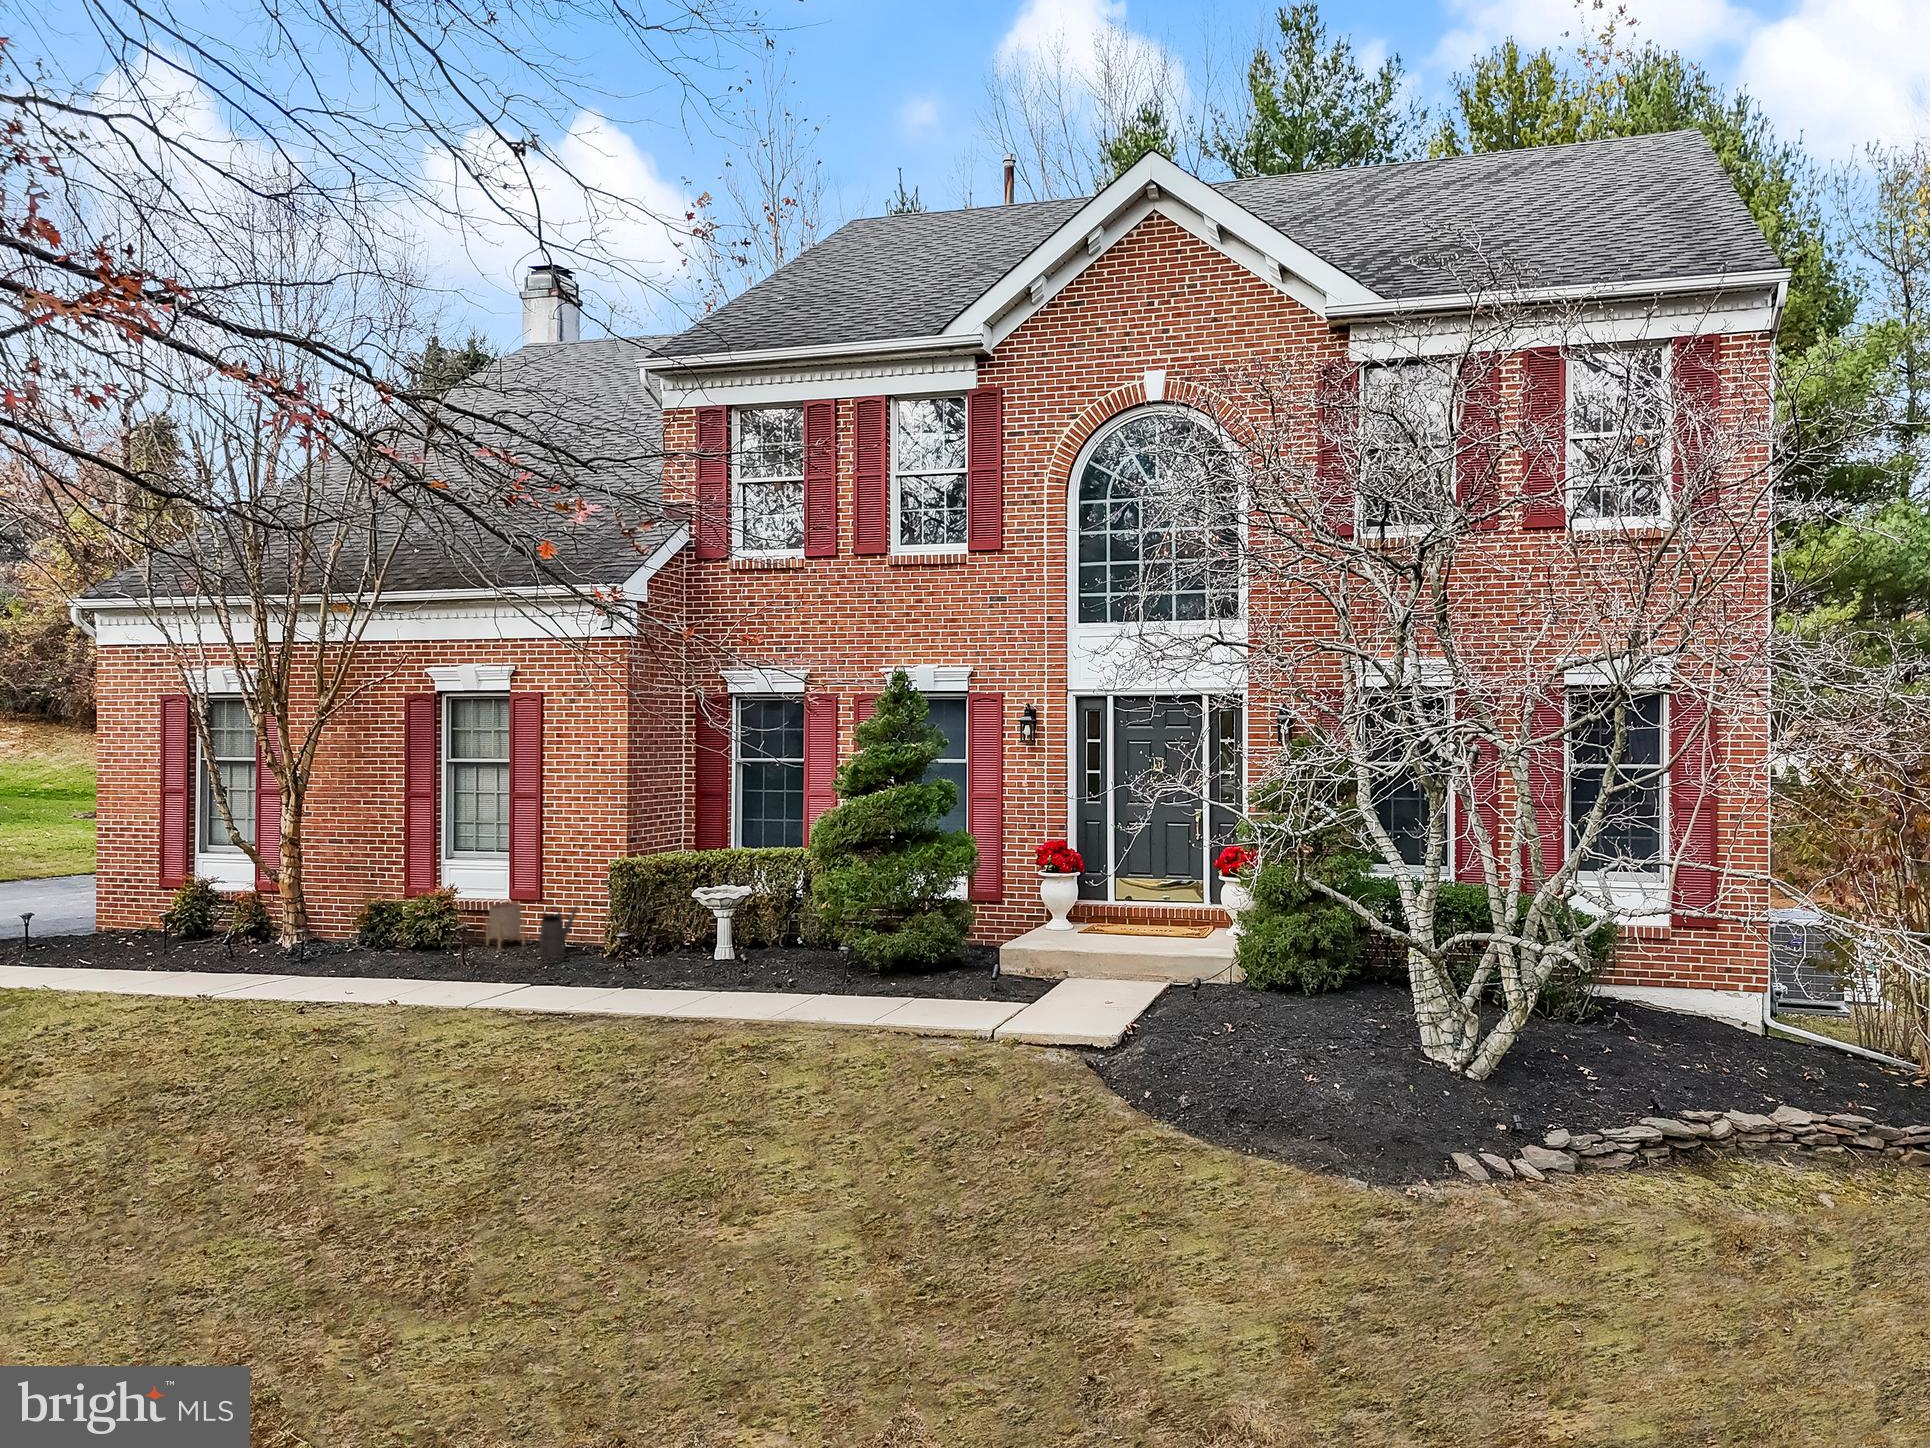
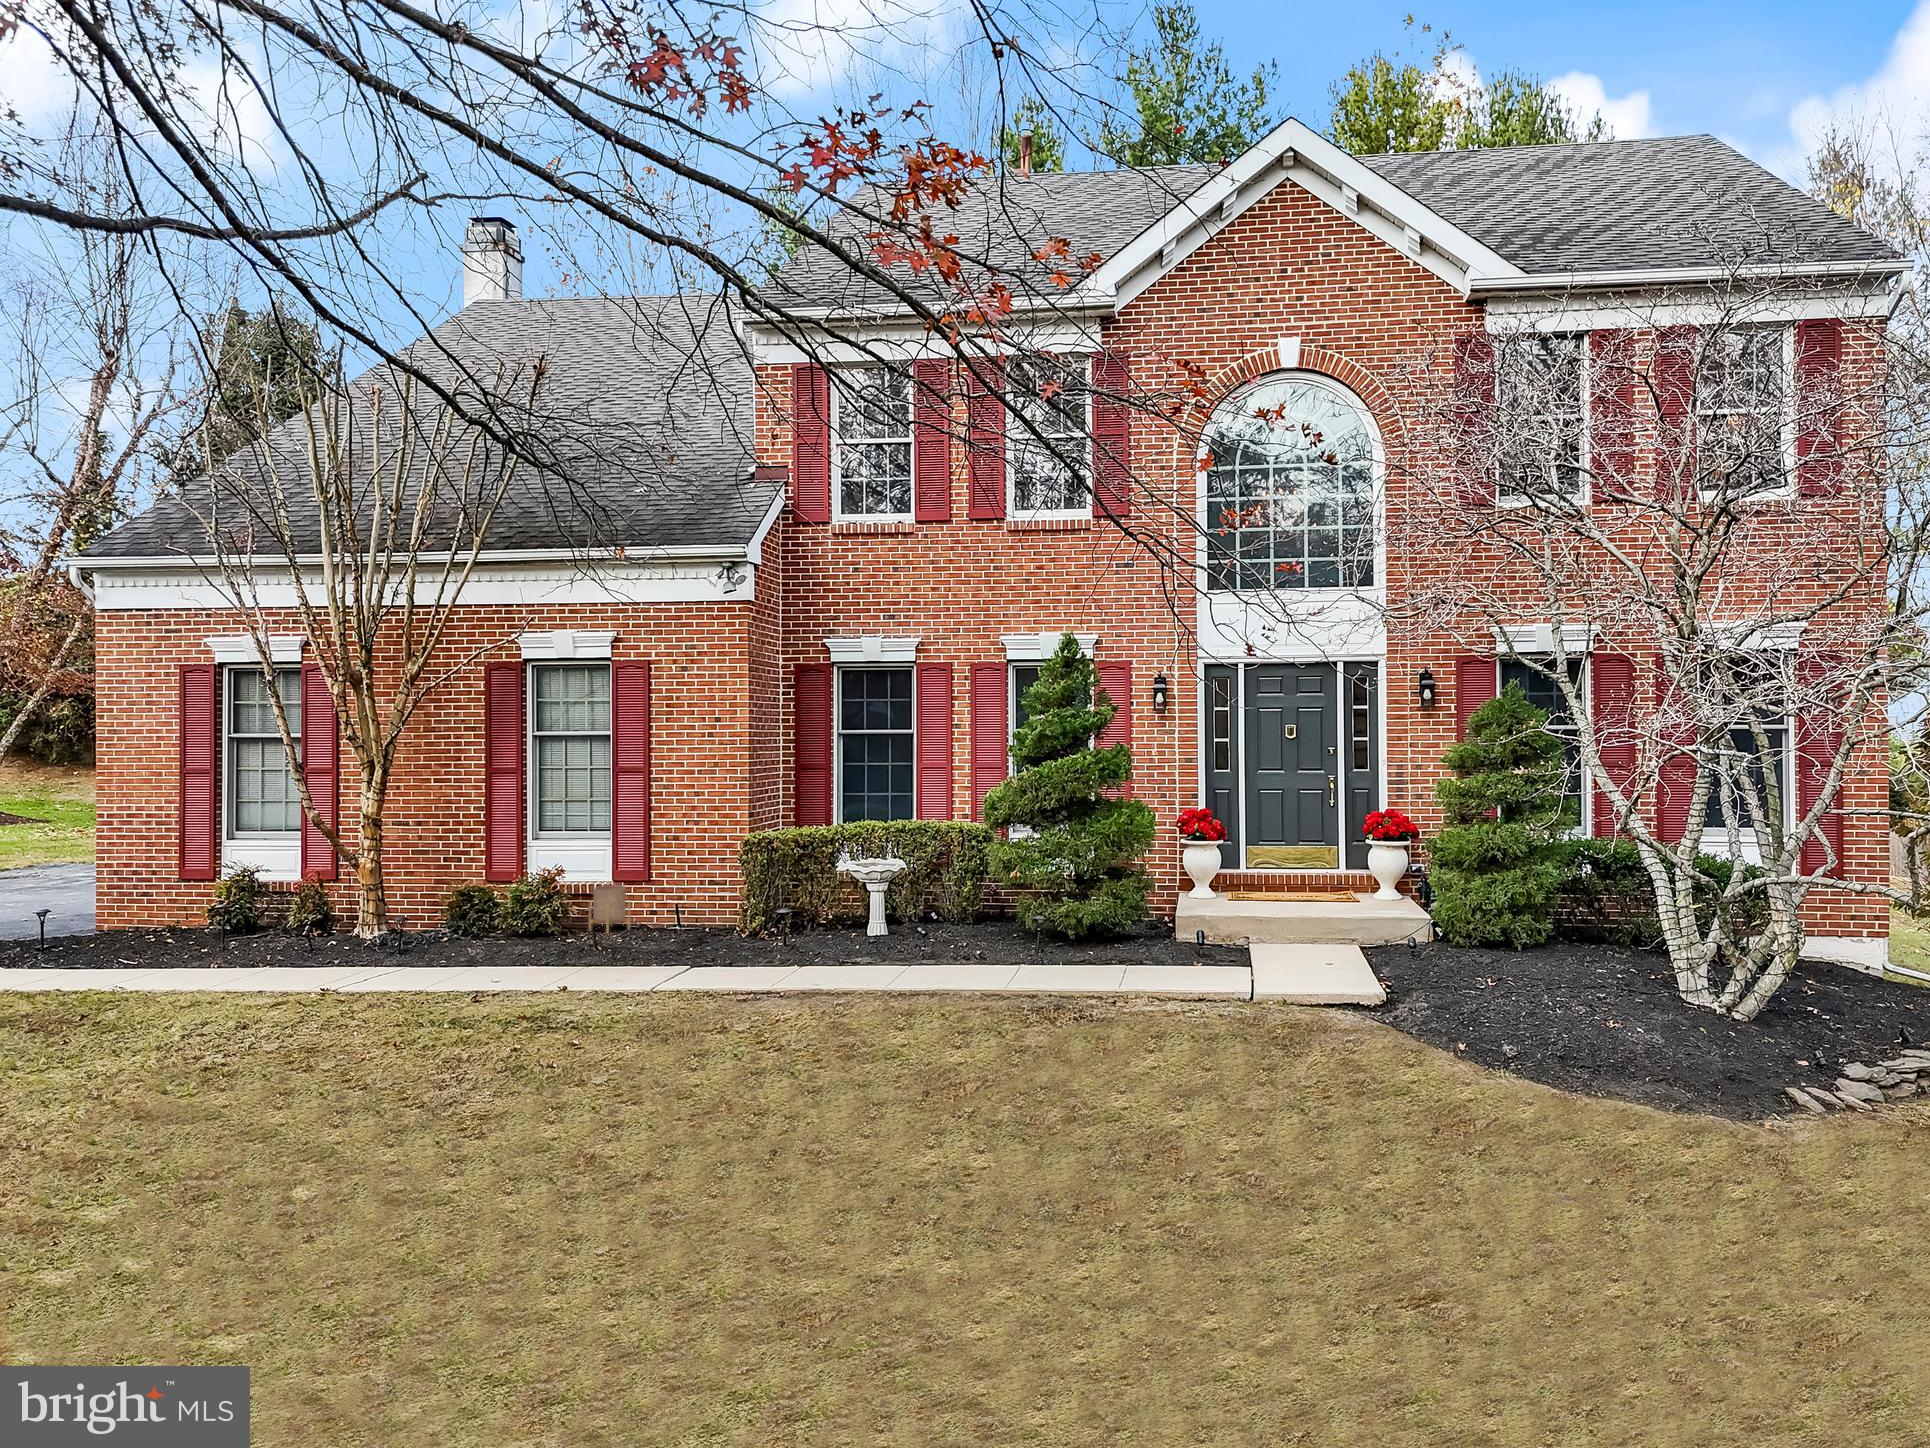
watering can: present [538,906,578,957] -> none [659,885,691,939]

